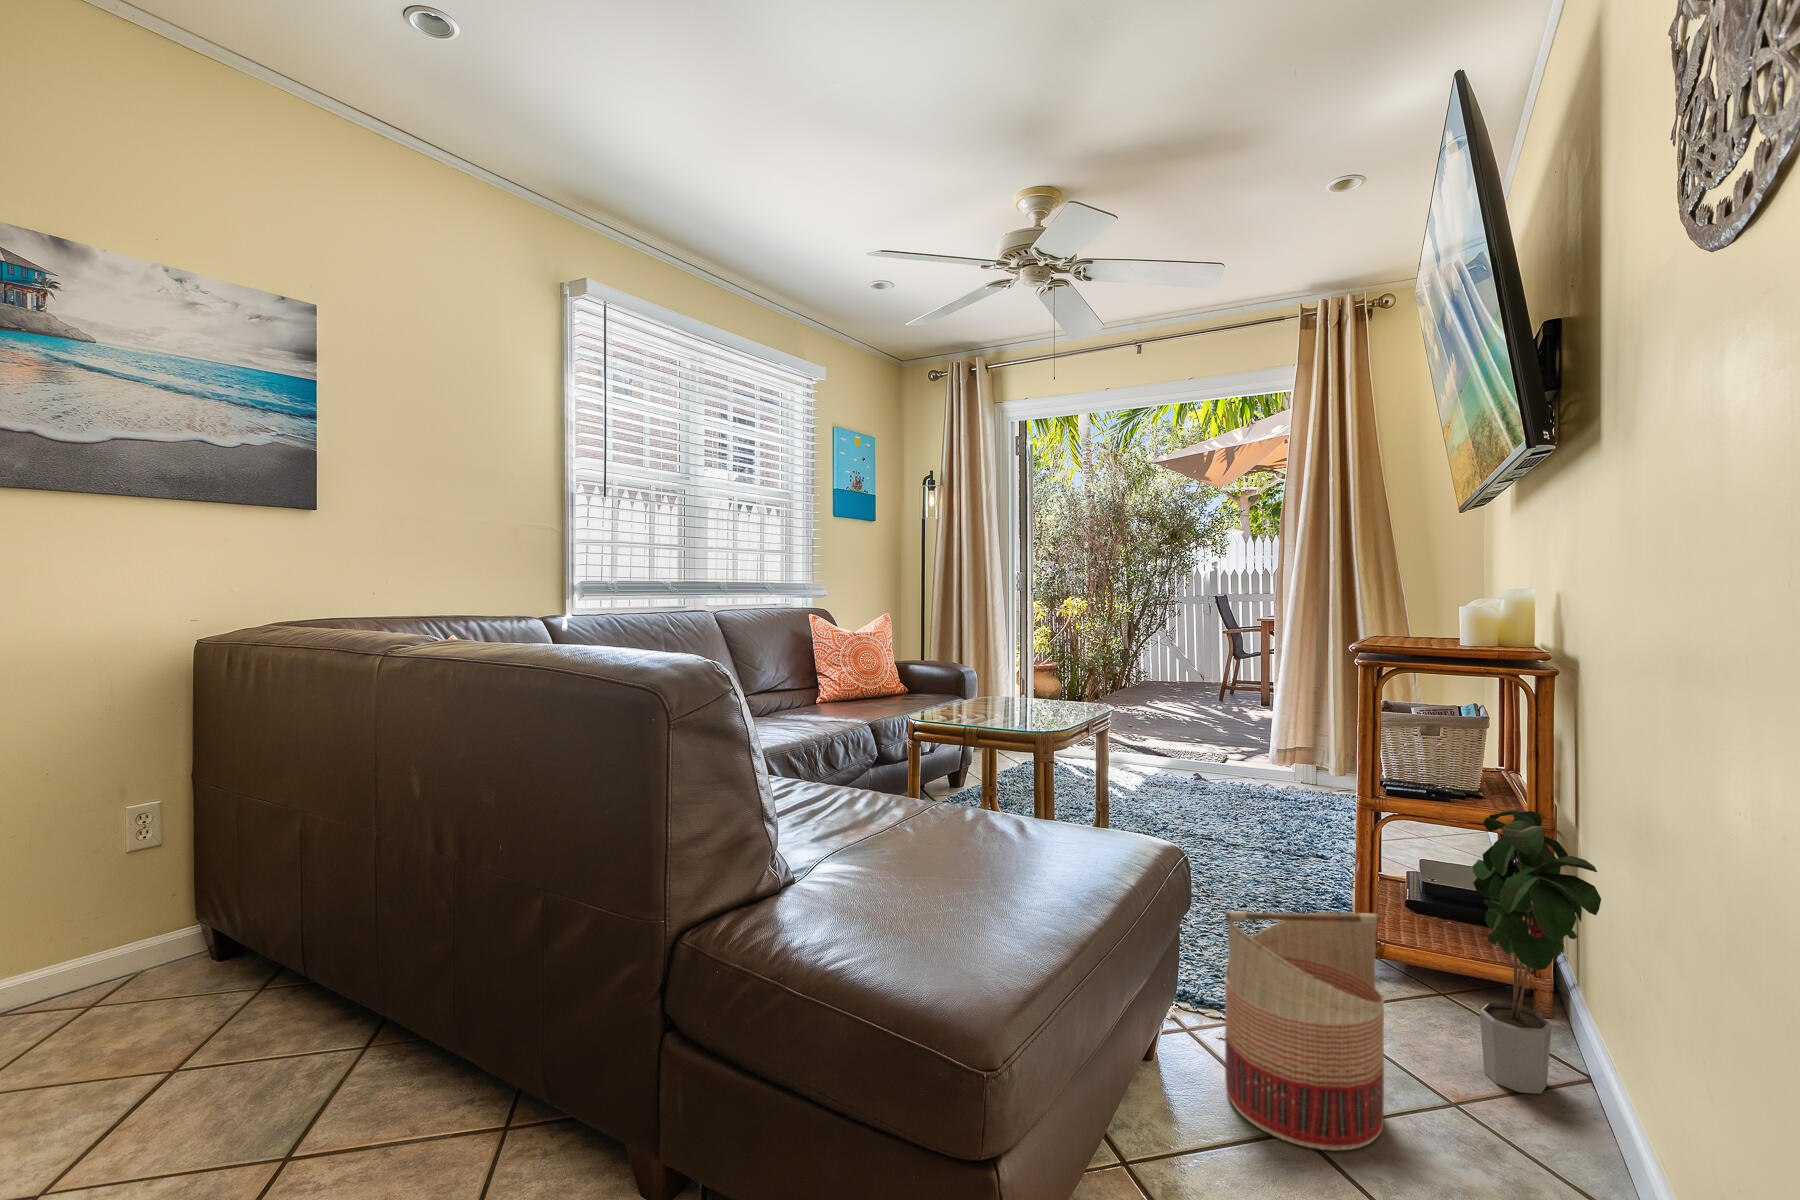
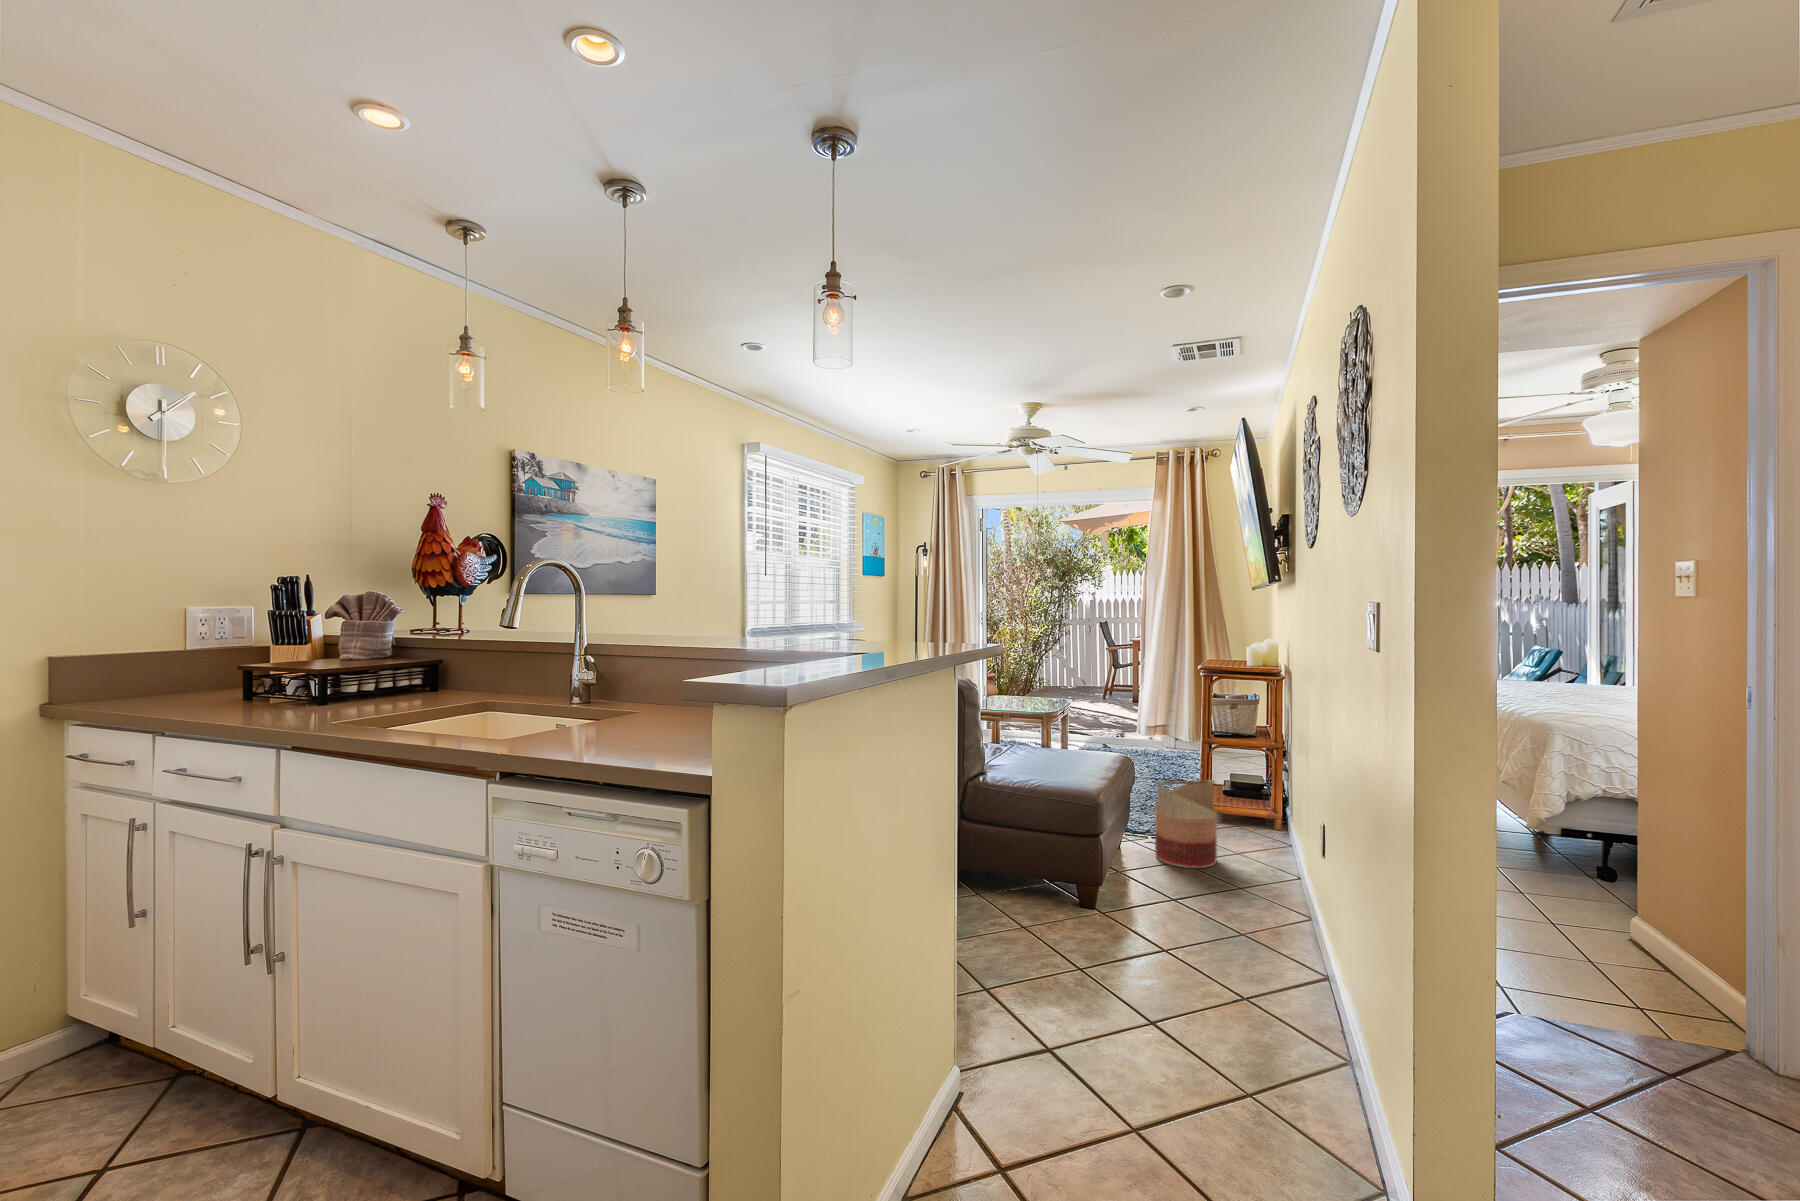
potted plant: present [1473,810,1601,1094] -> none [1250,739,1292,851]

